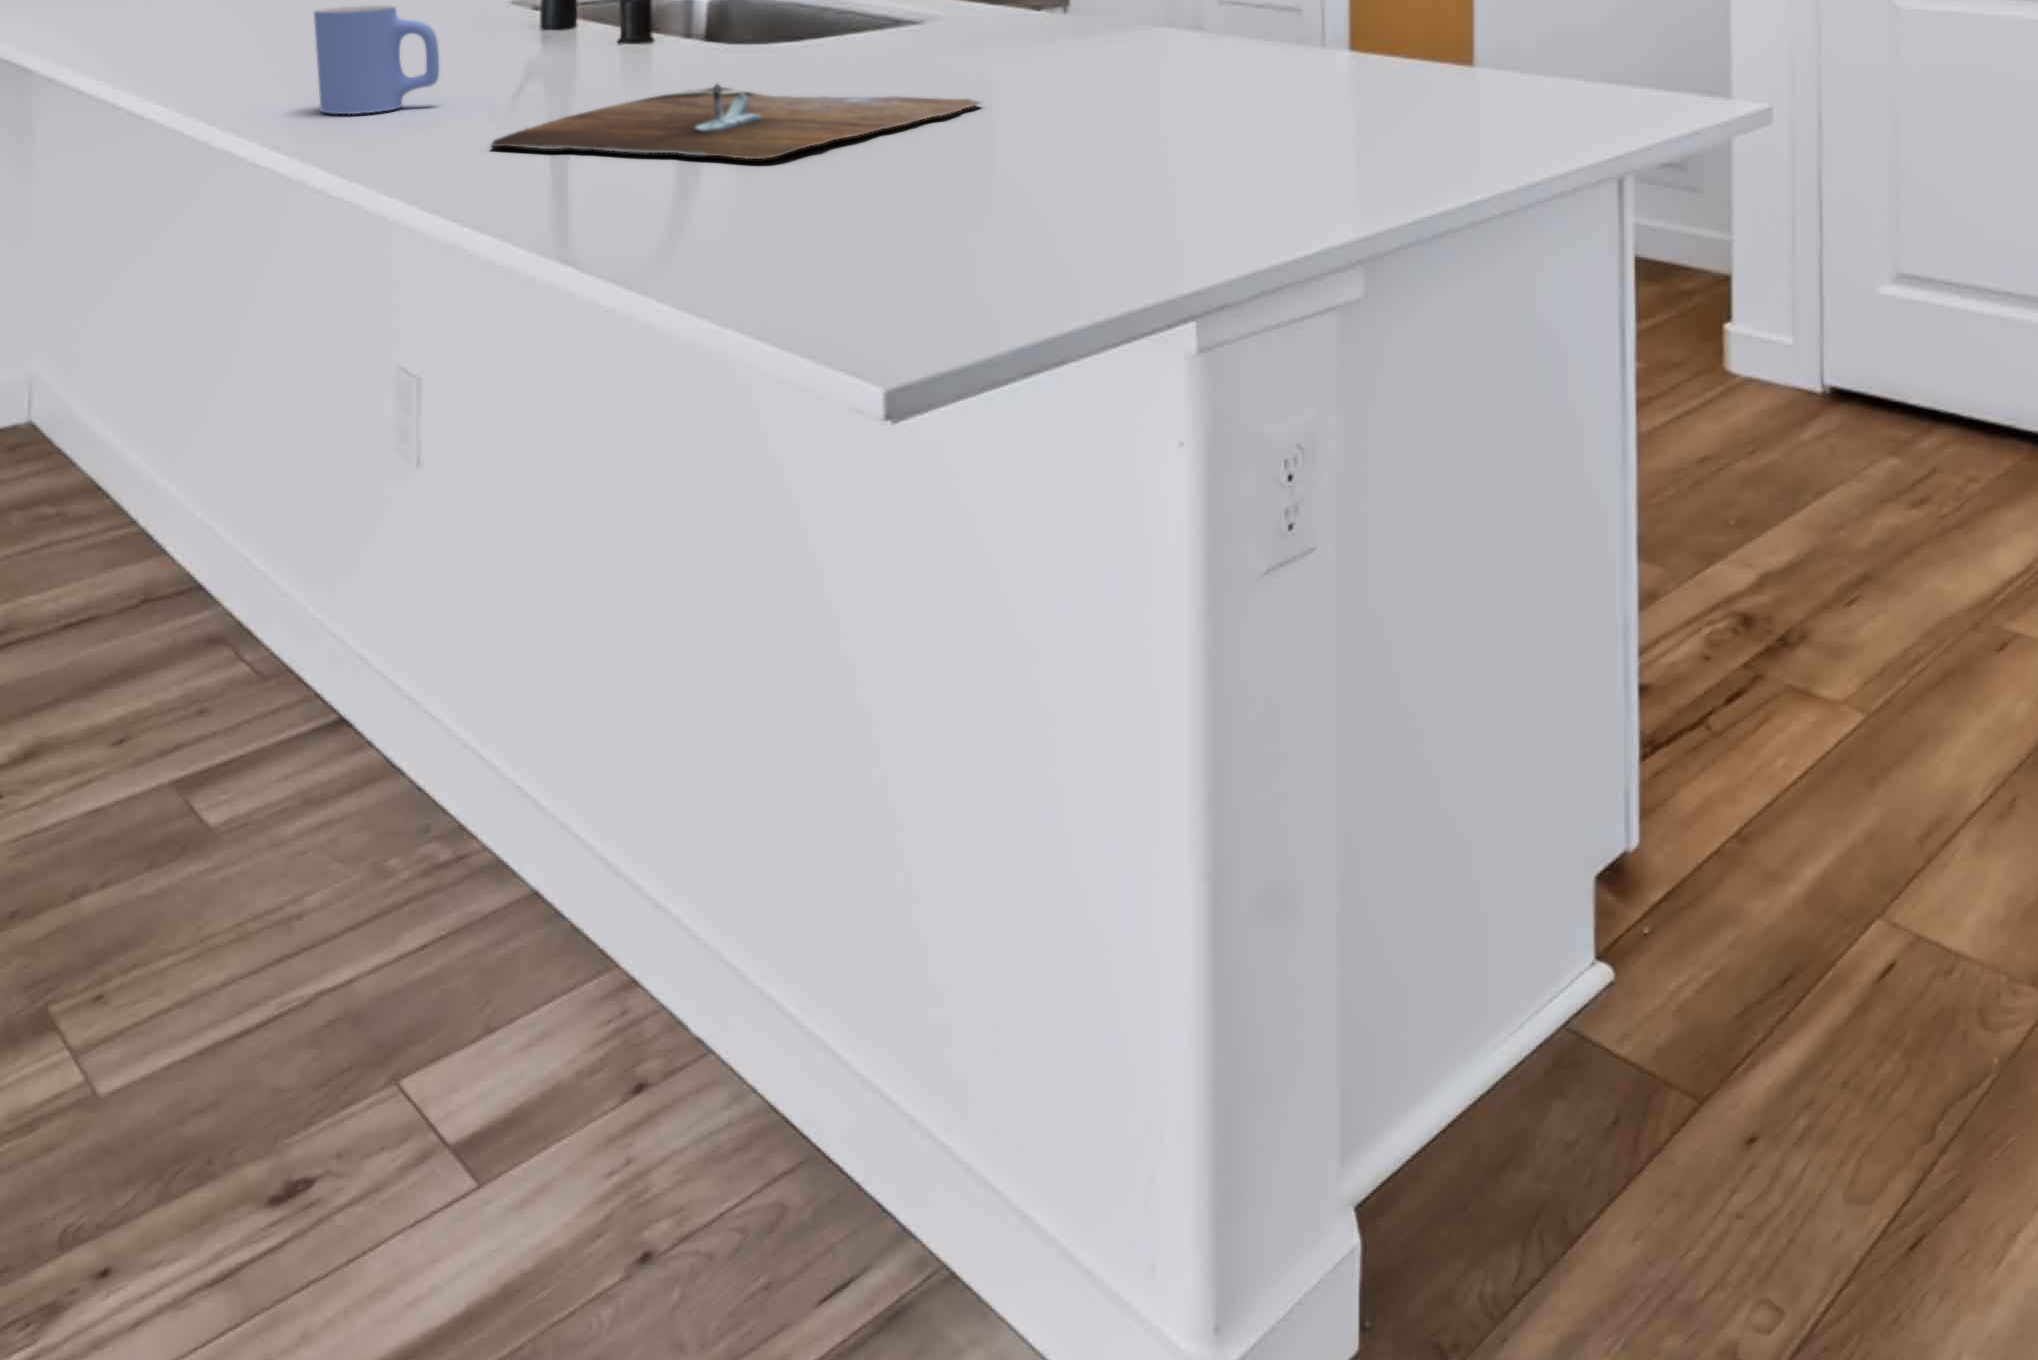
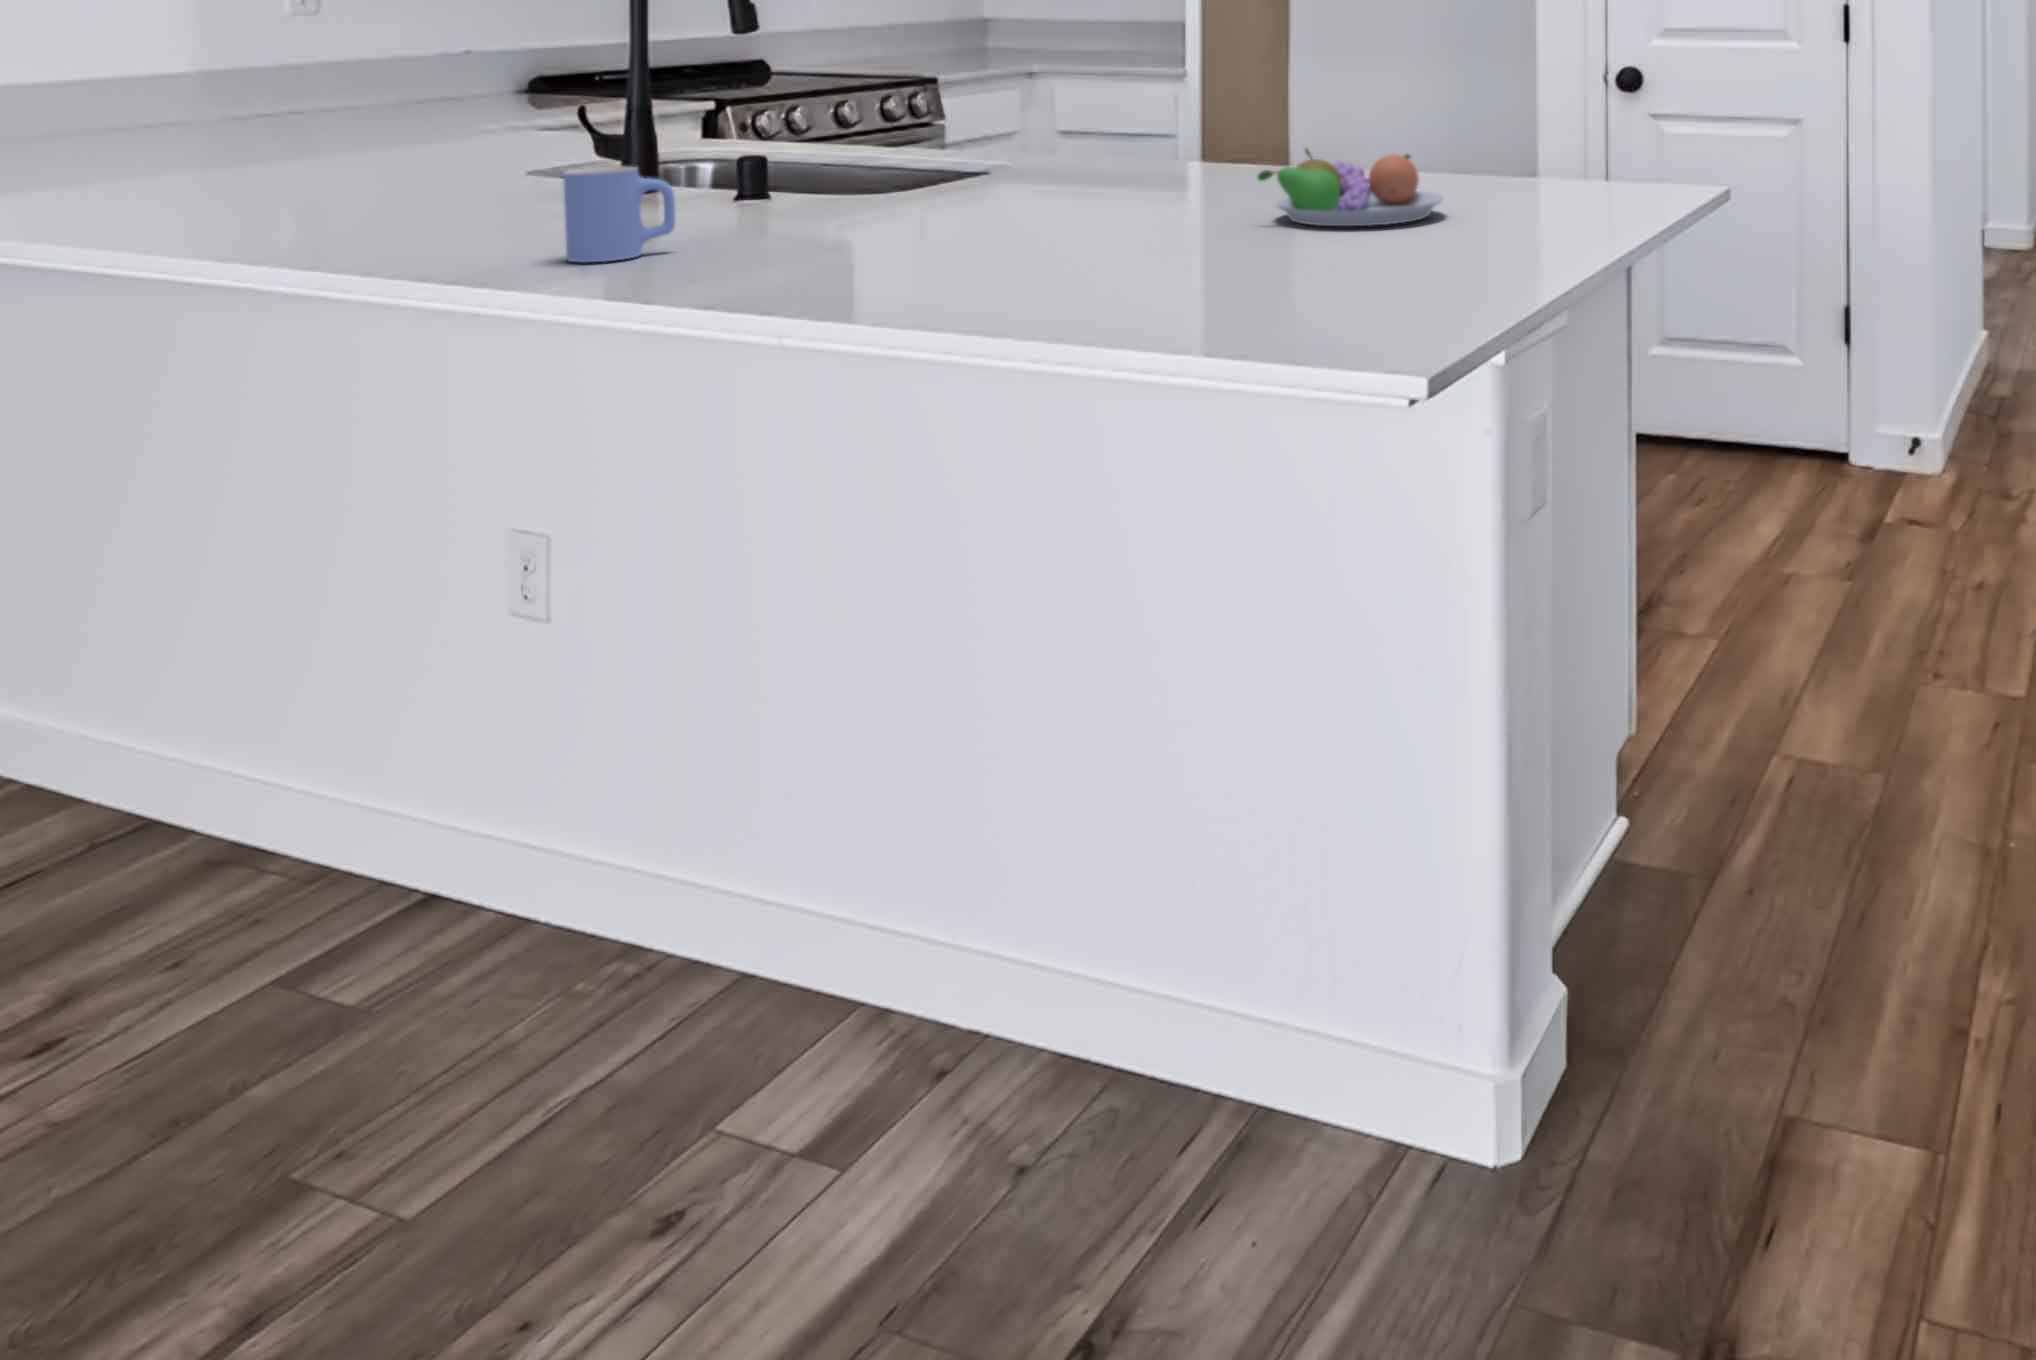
fruit bowl: none [1103,14,1365,125] -> present [1258,149,1444,226]
cutting board: present [492,84,979,159] -> none [796,215,1154,275]

